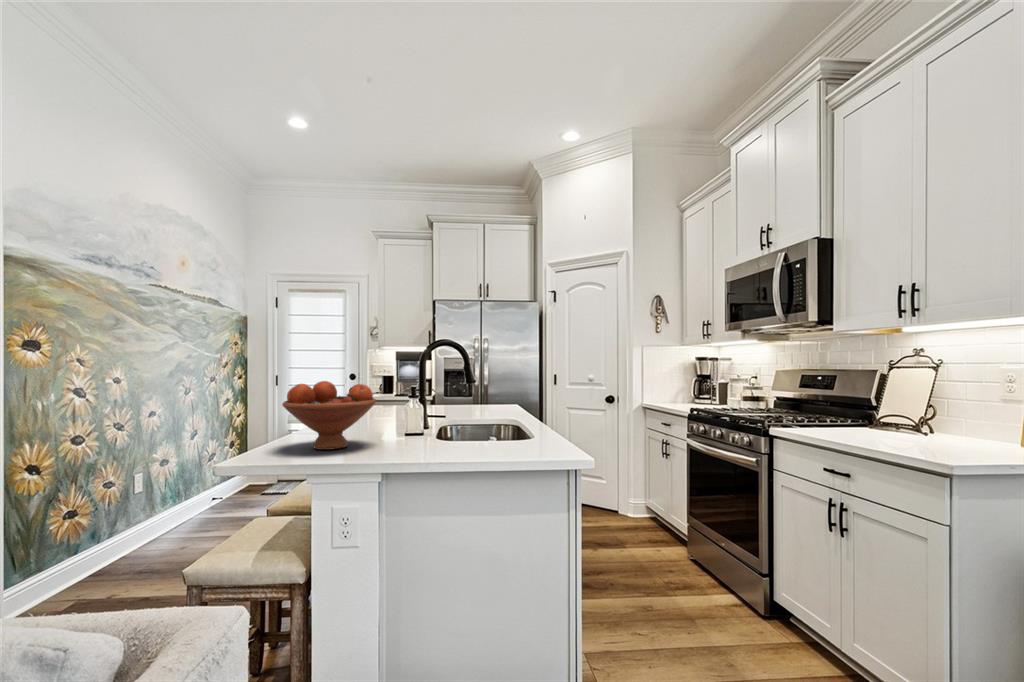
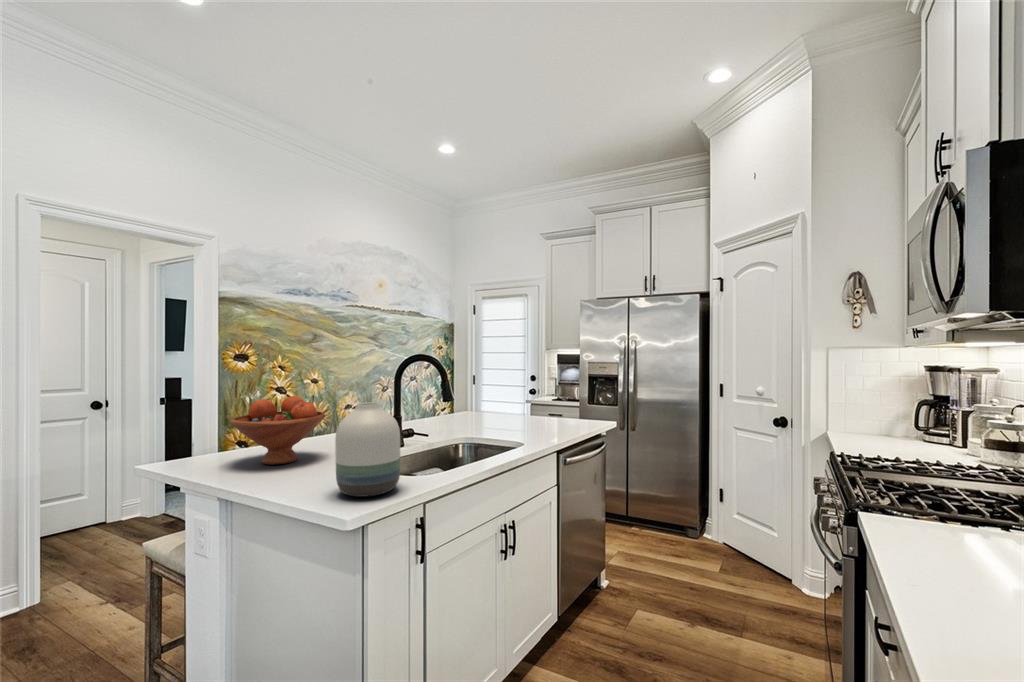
vase: none [470,377,522,453] -> present [335,403,400,497]

